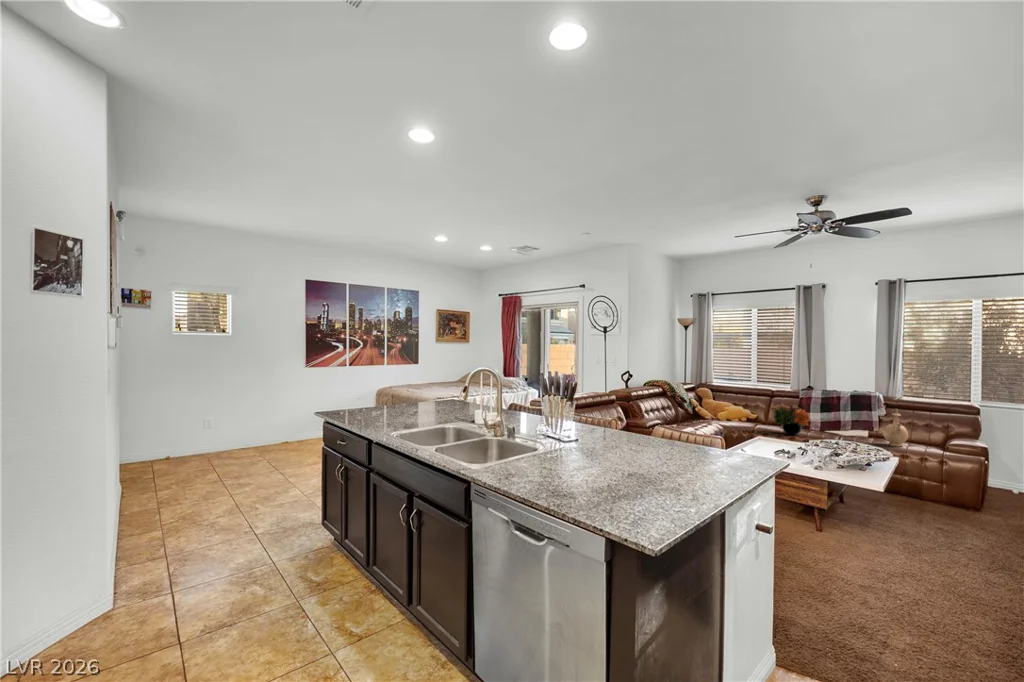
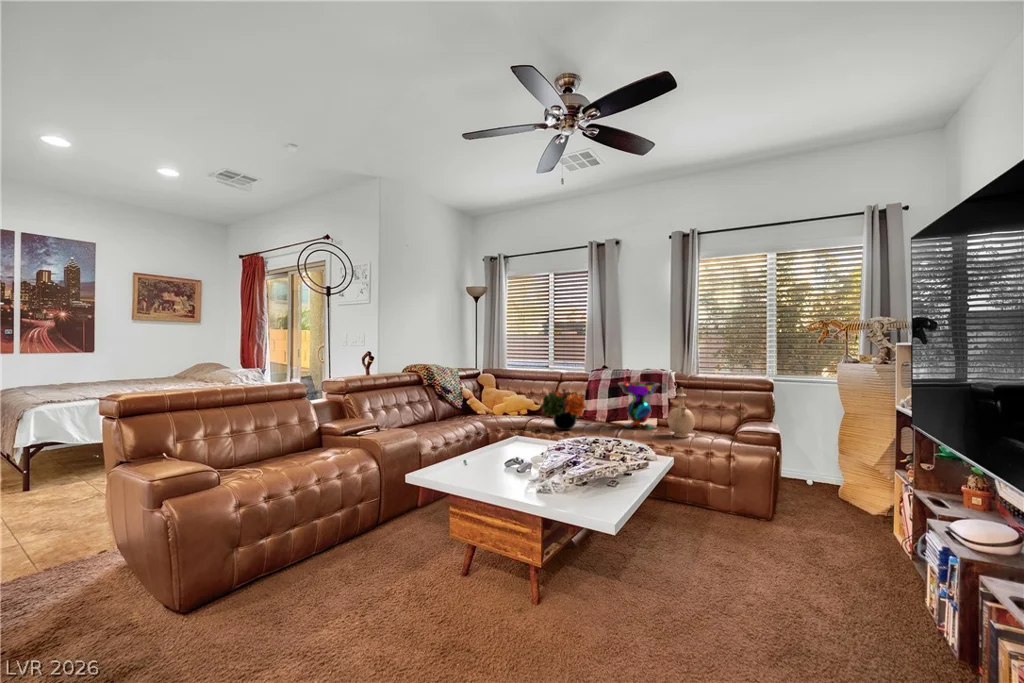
decorative bowl: none [833,401,873,439] -> present [619,382,660,430]

